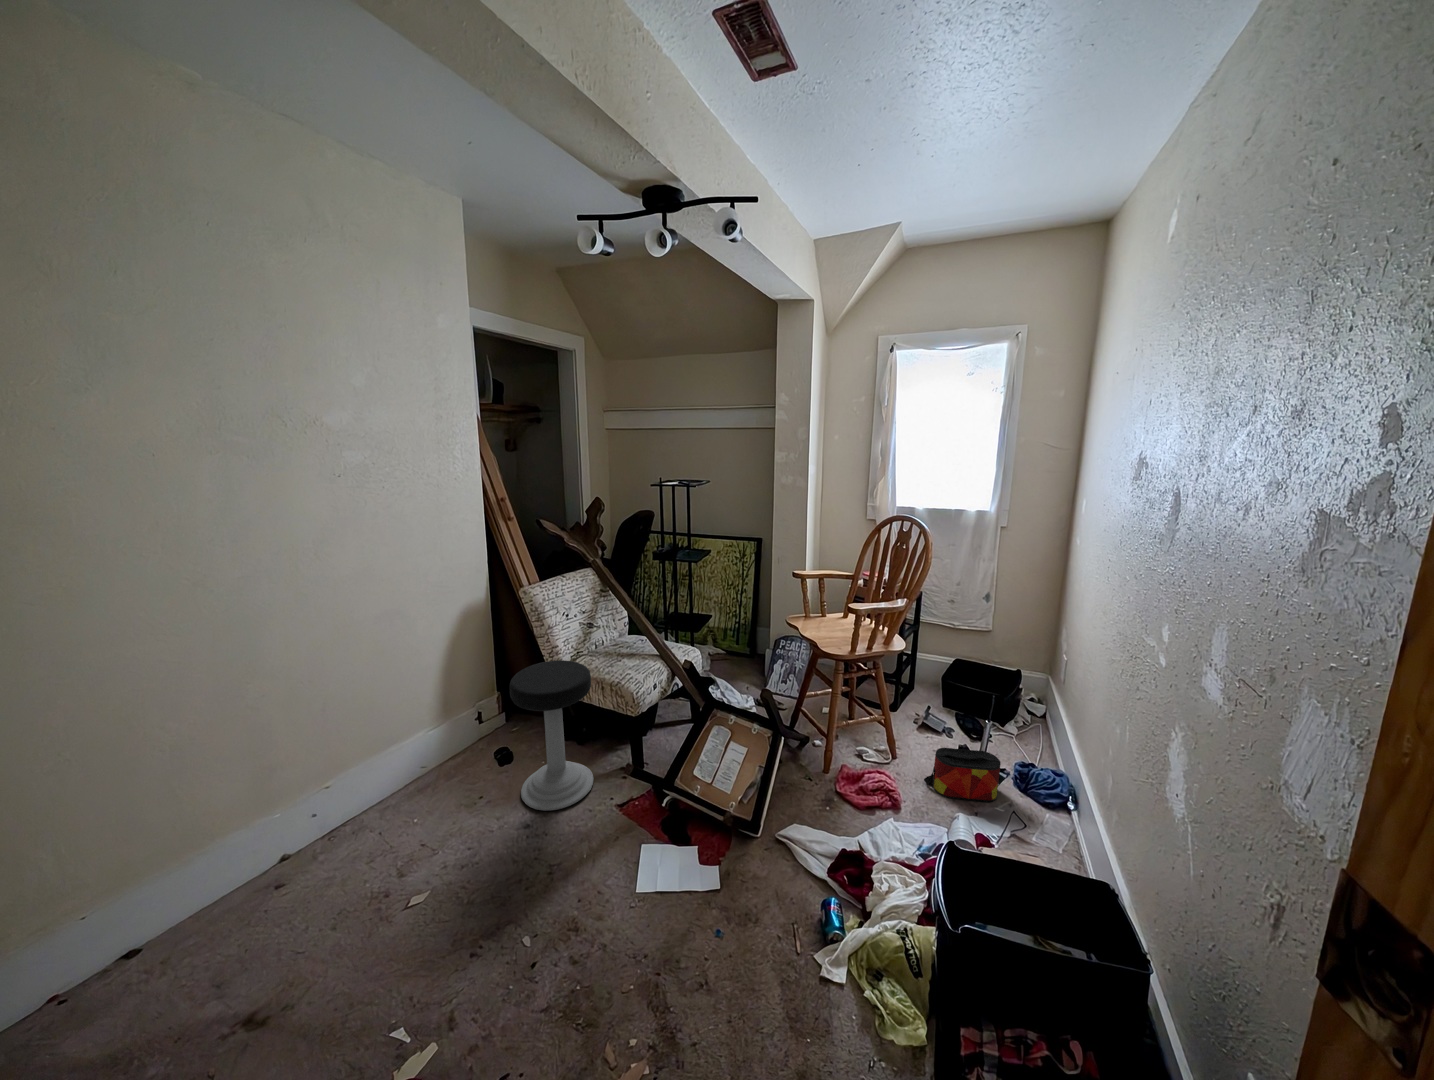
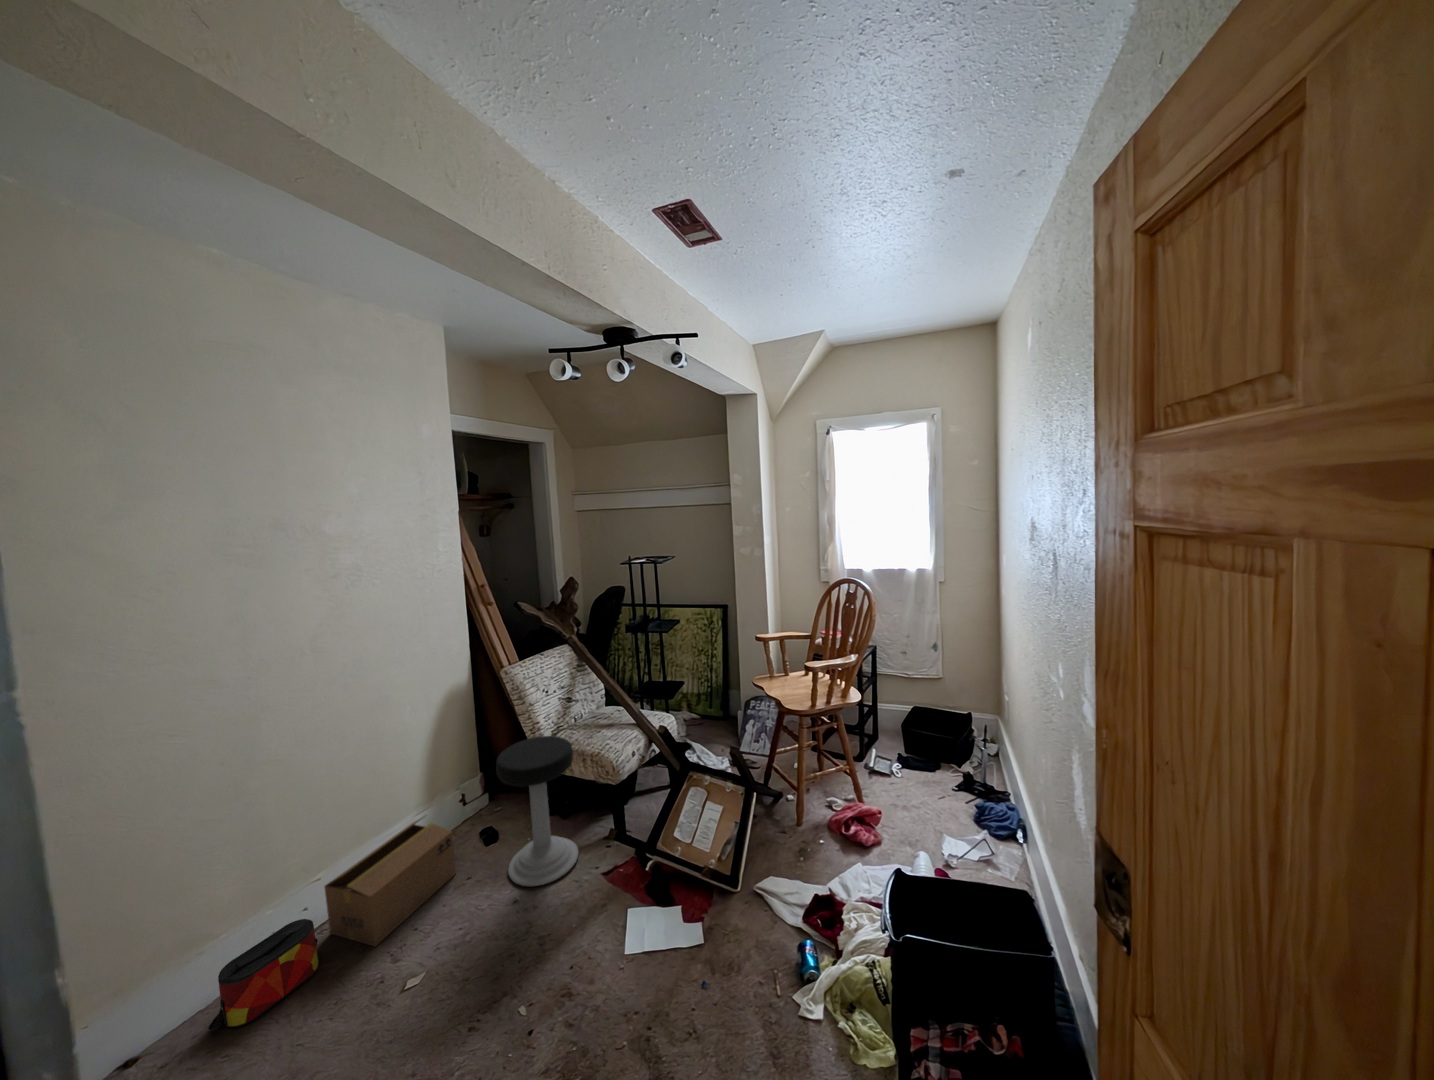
cardboard box: none [333,730,474,857] -> present [324,817,459,947]
bag: present [924,748,1001,802] -> present [209,919,319,1031]

